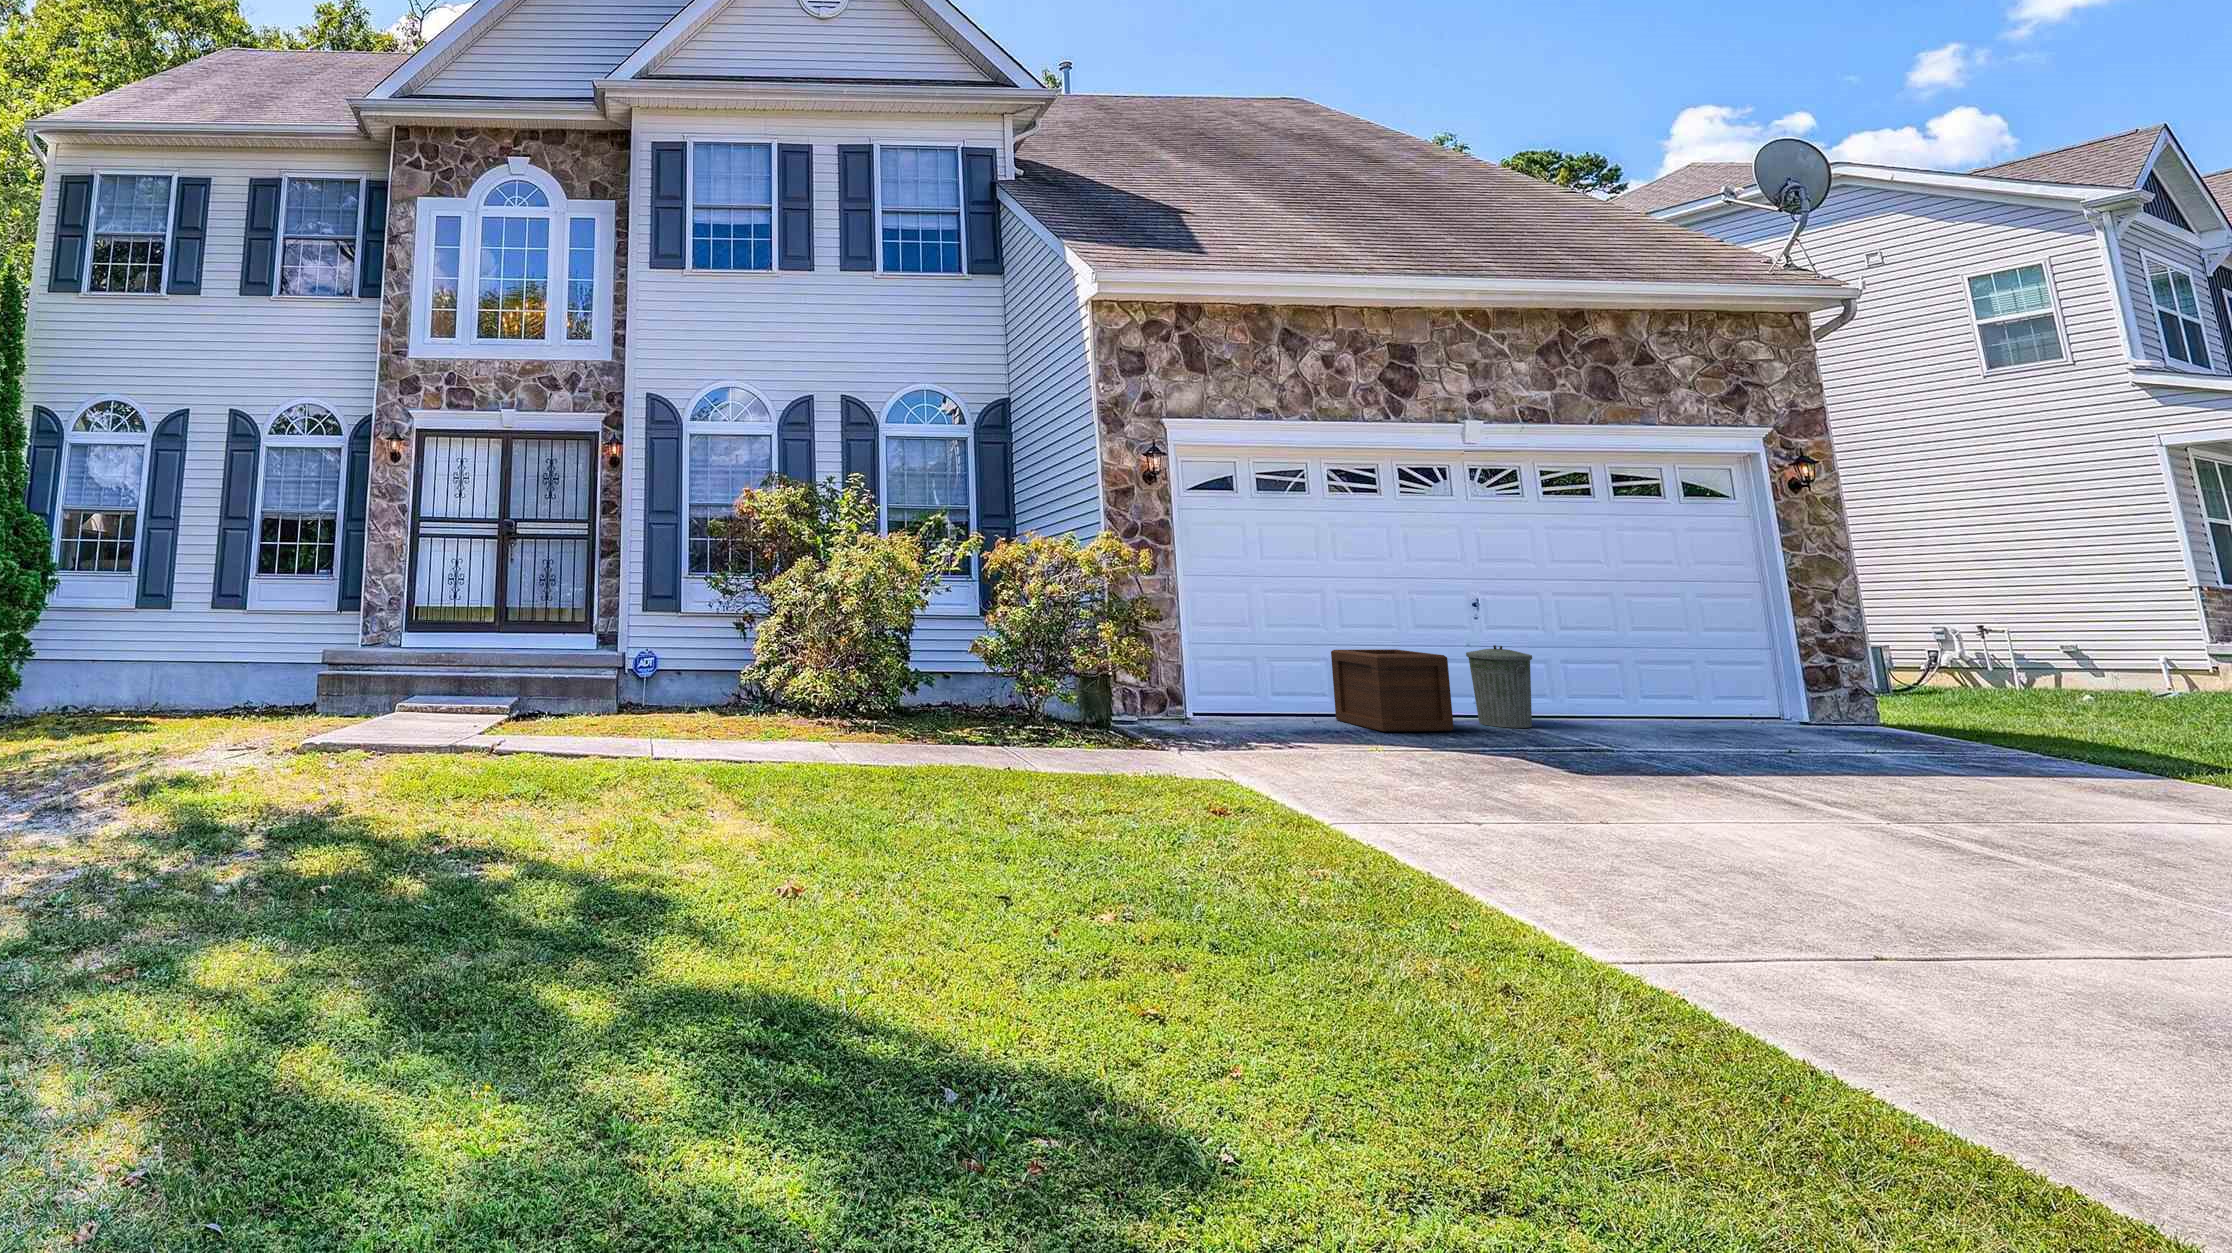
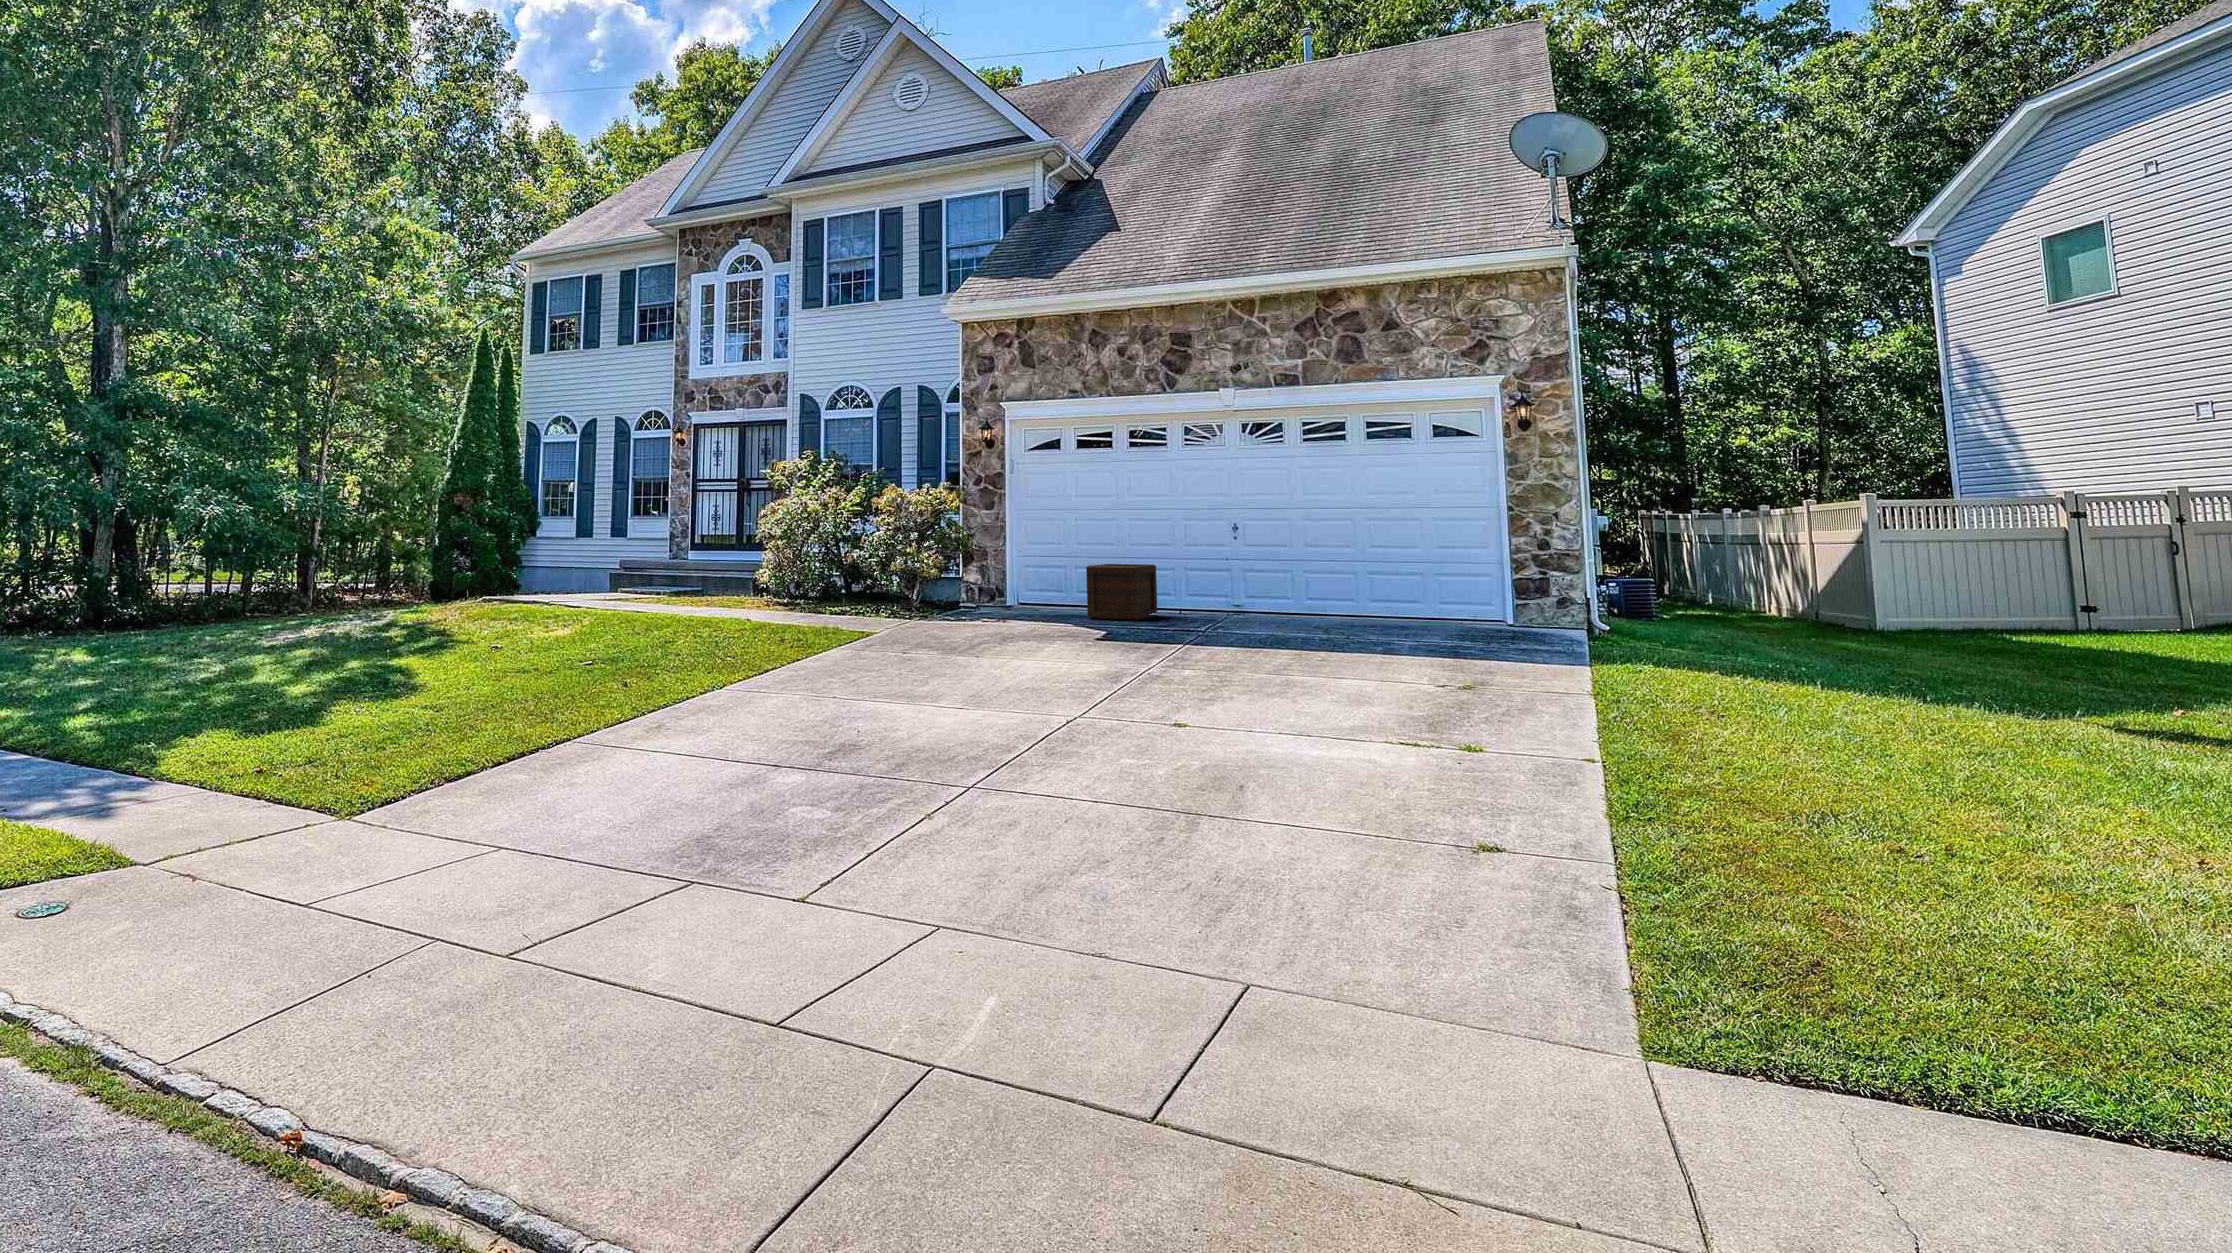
trash can: present [1466,645,1532,728] -> none [1188,562,1231,622]

